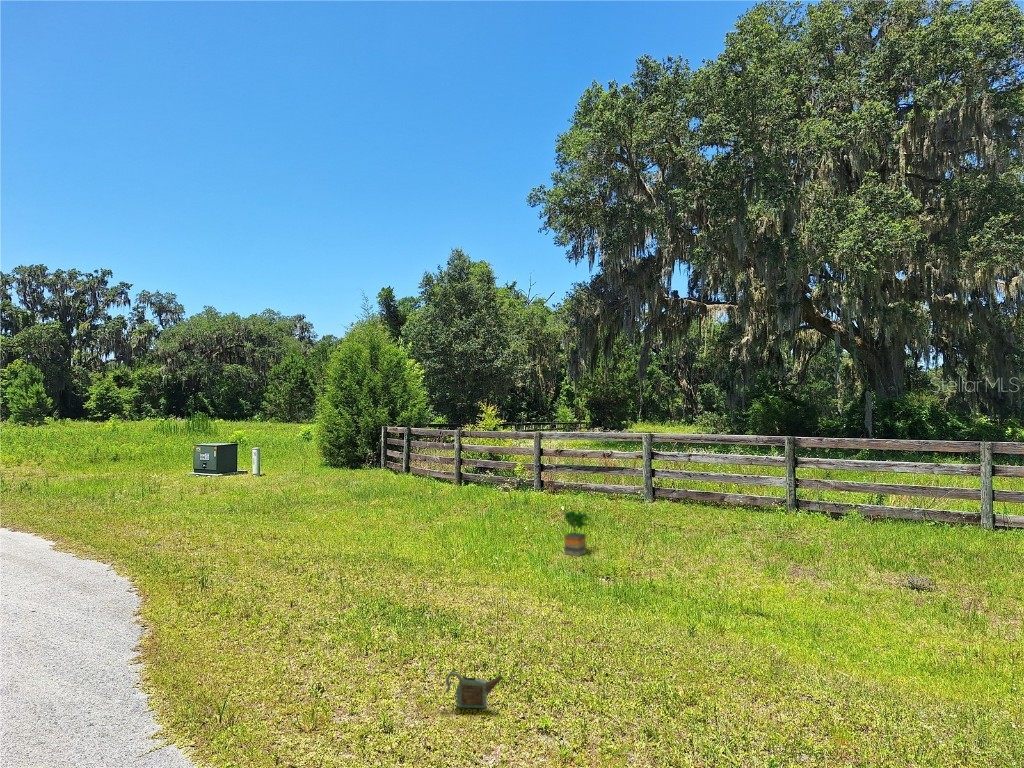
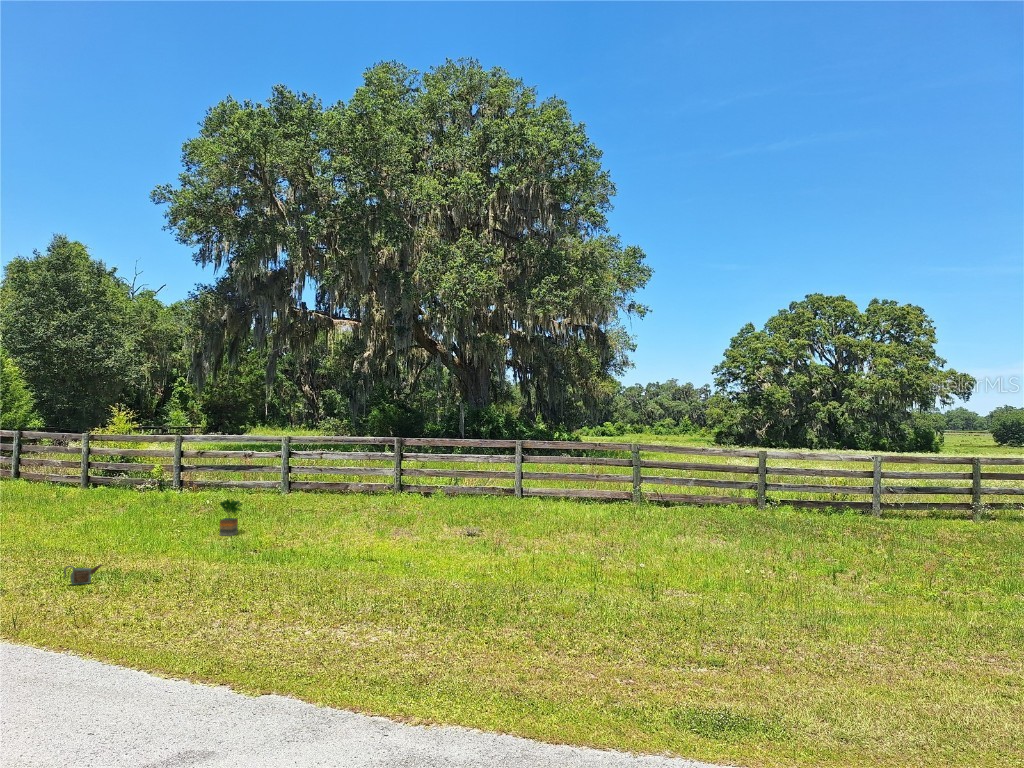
watering can: present [446,673,503,708] -> present [64,564,102,585]

